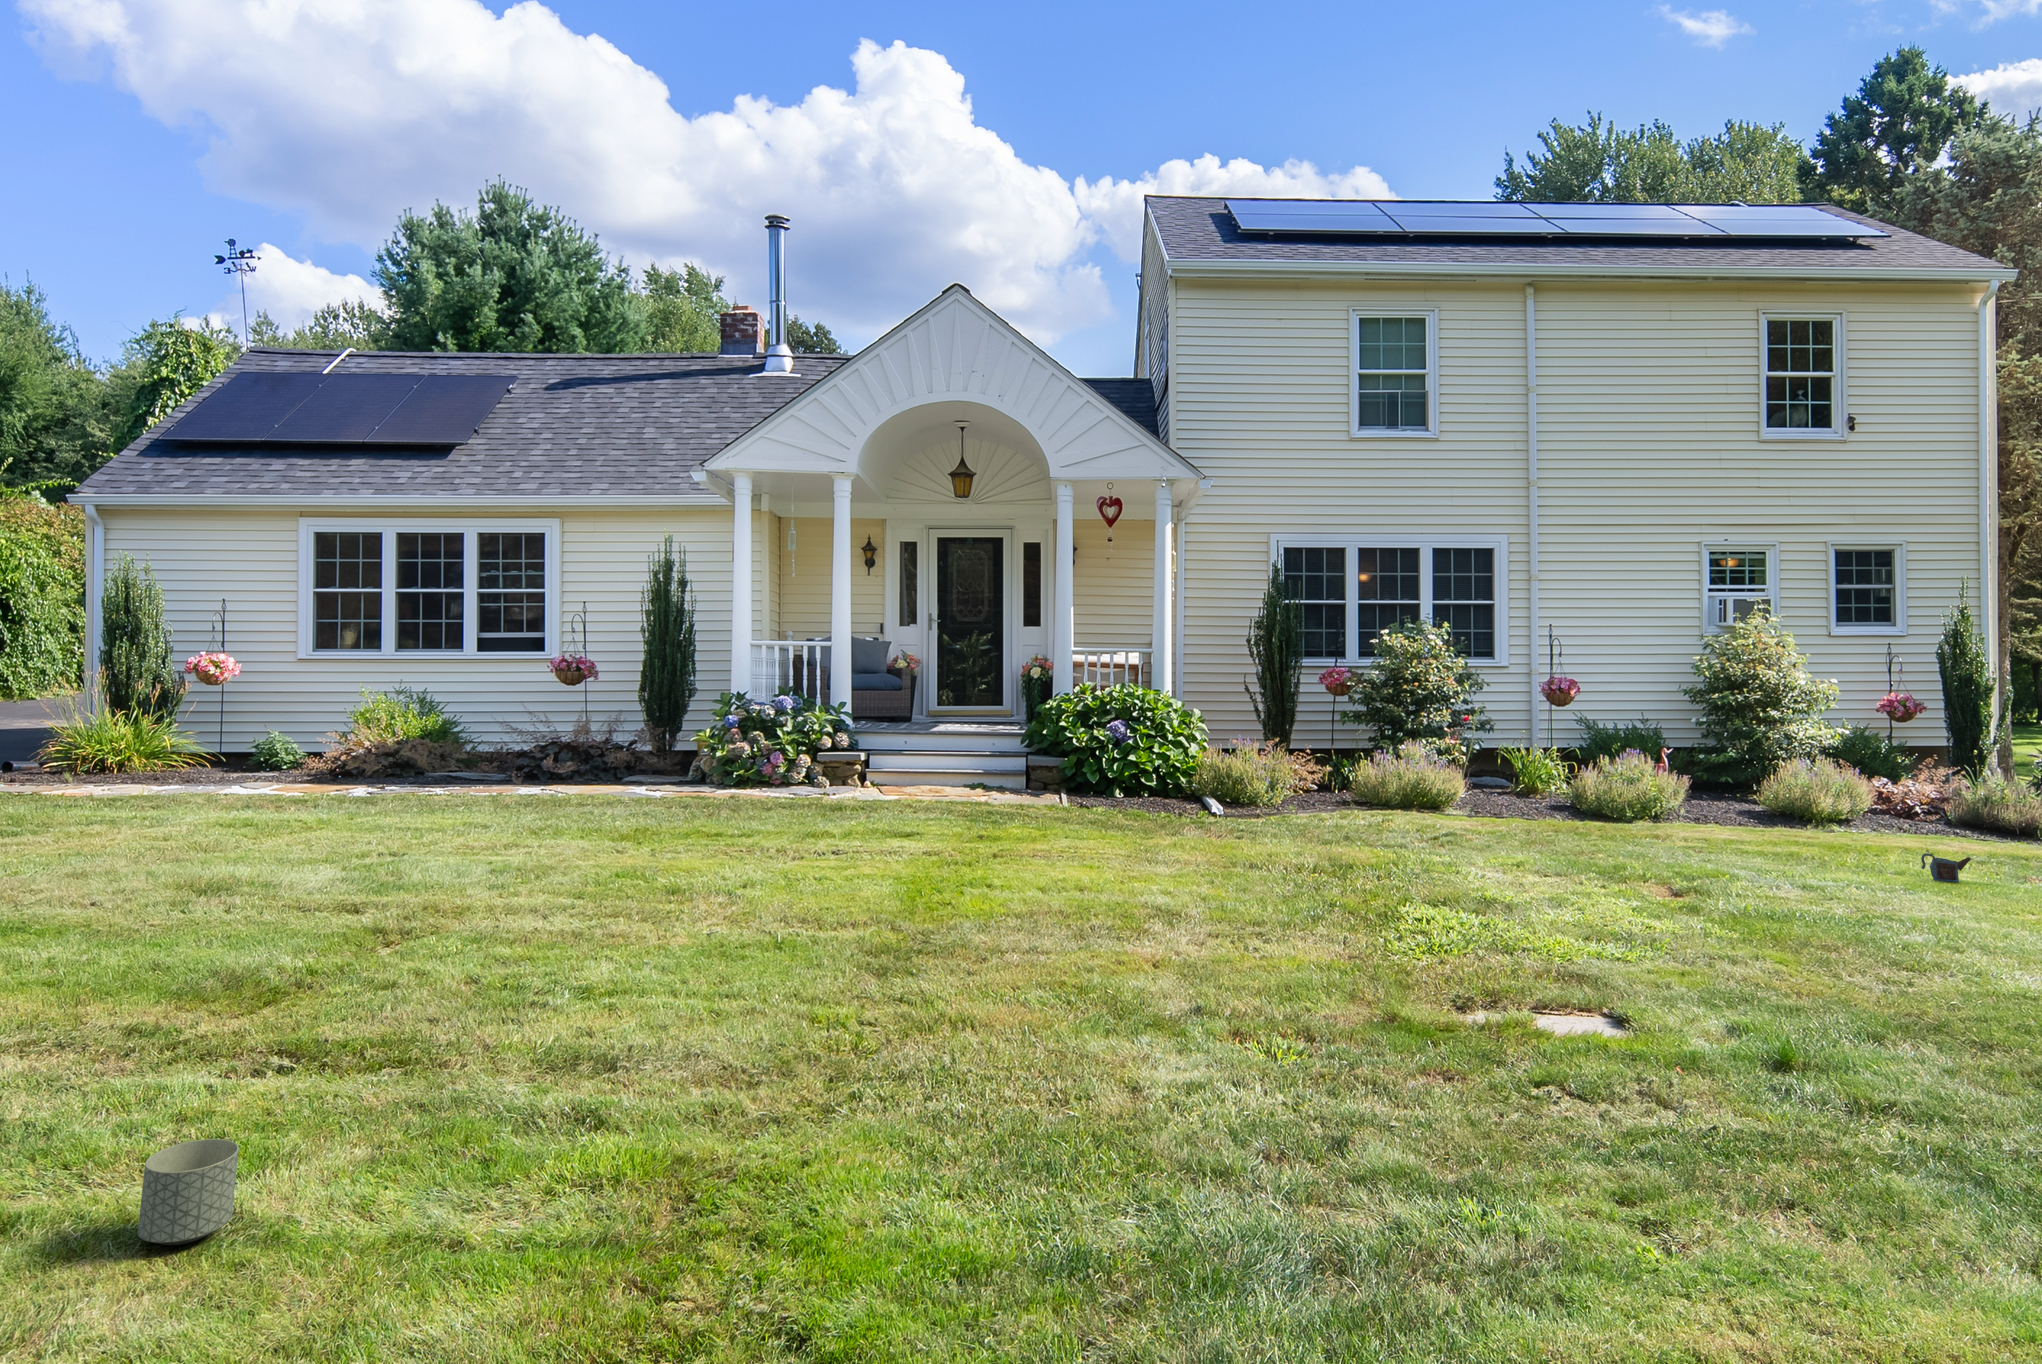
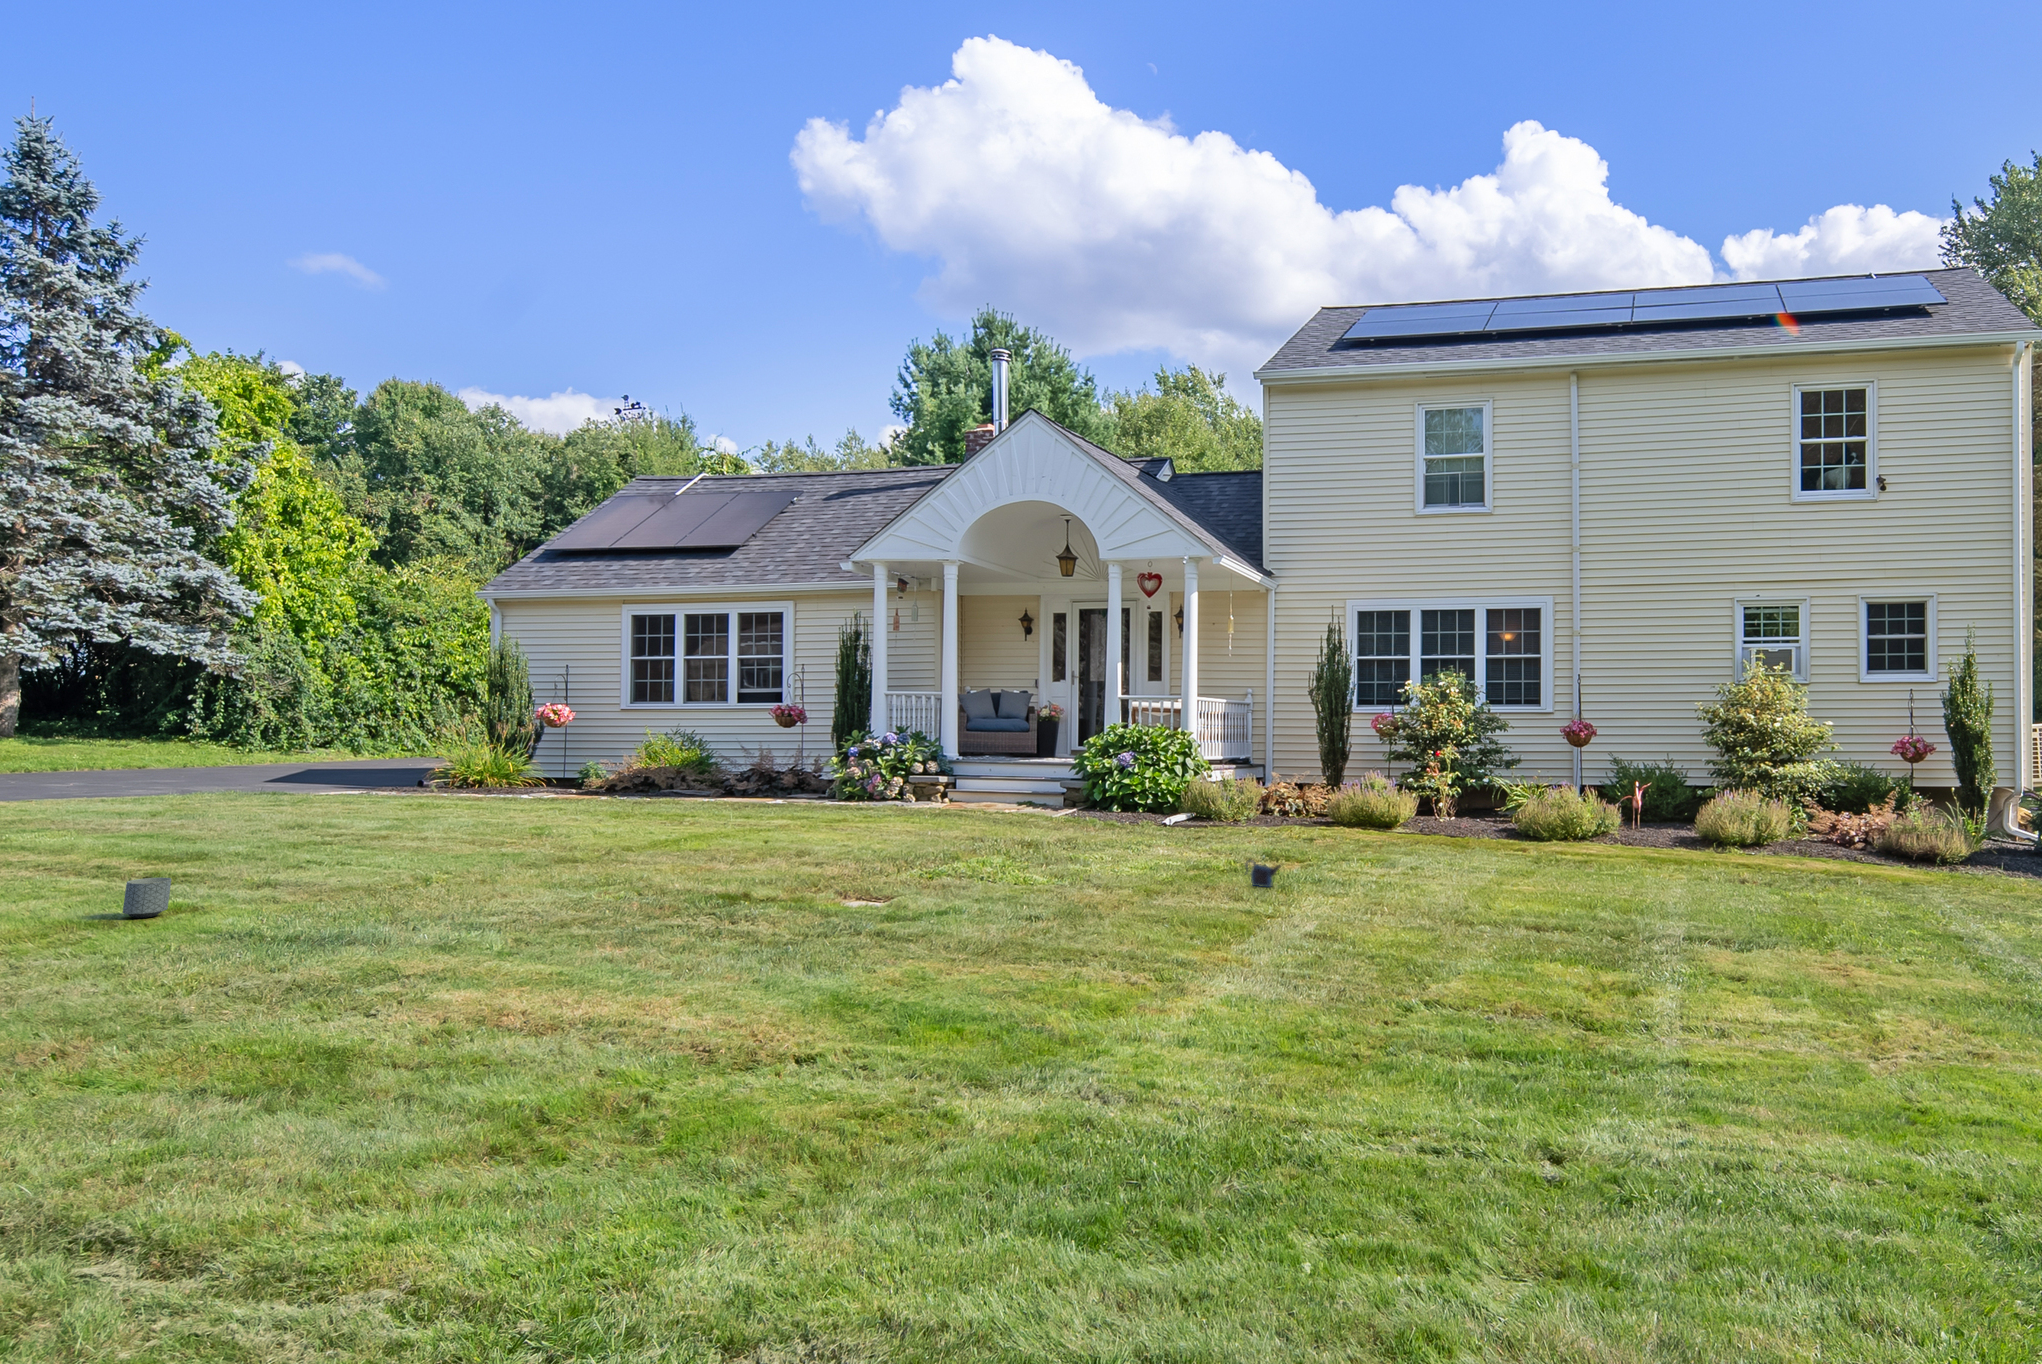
watering can: present [1921,853,1971,882] -> present [1245,860,1281,887]

